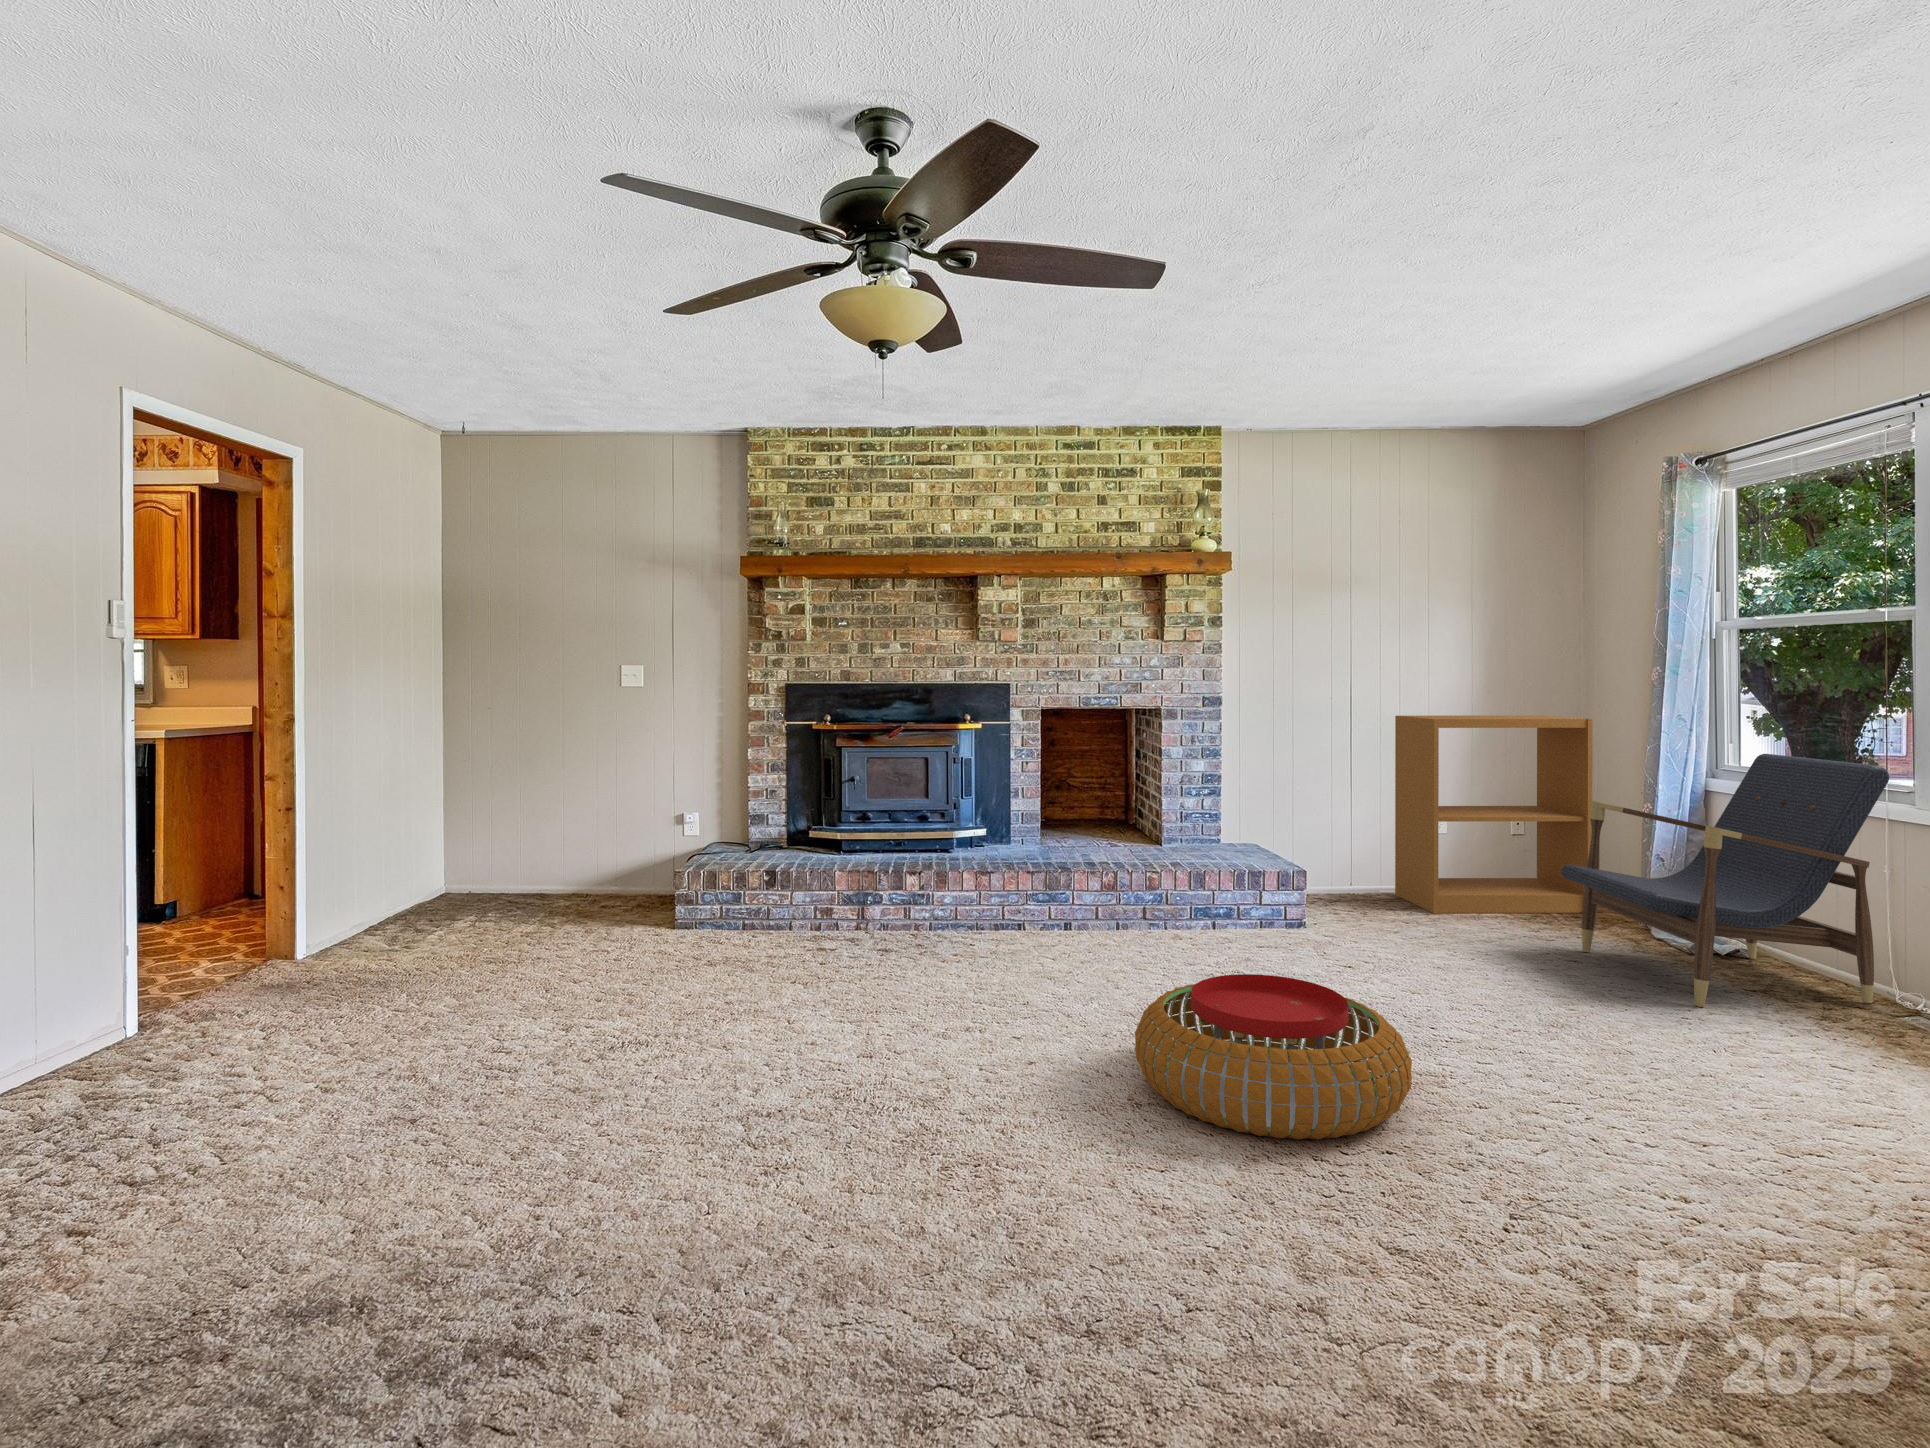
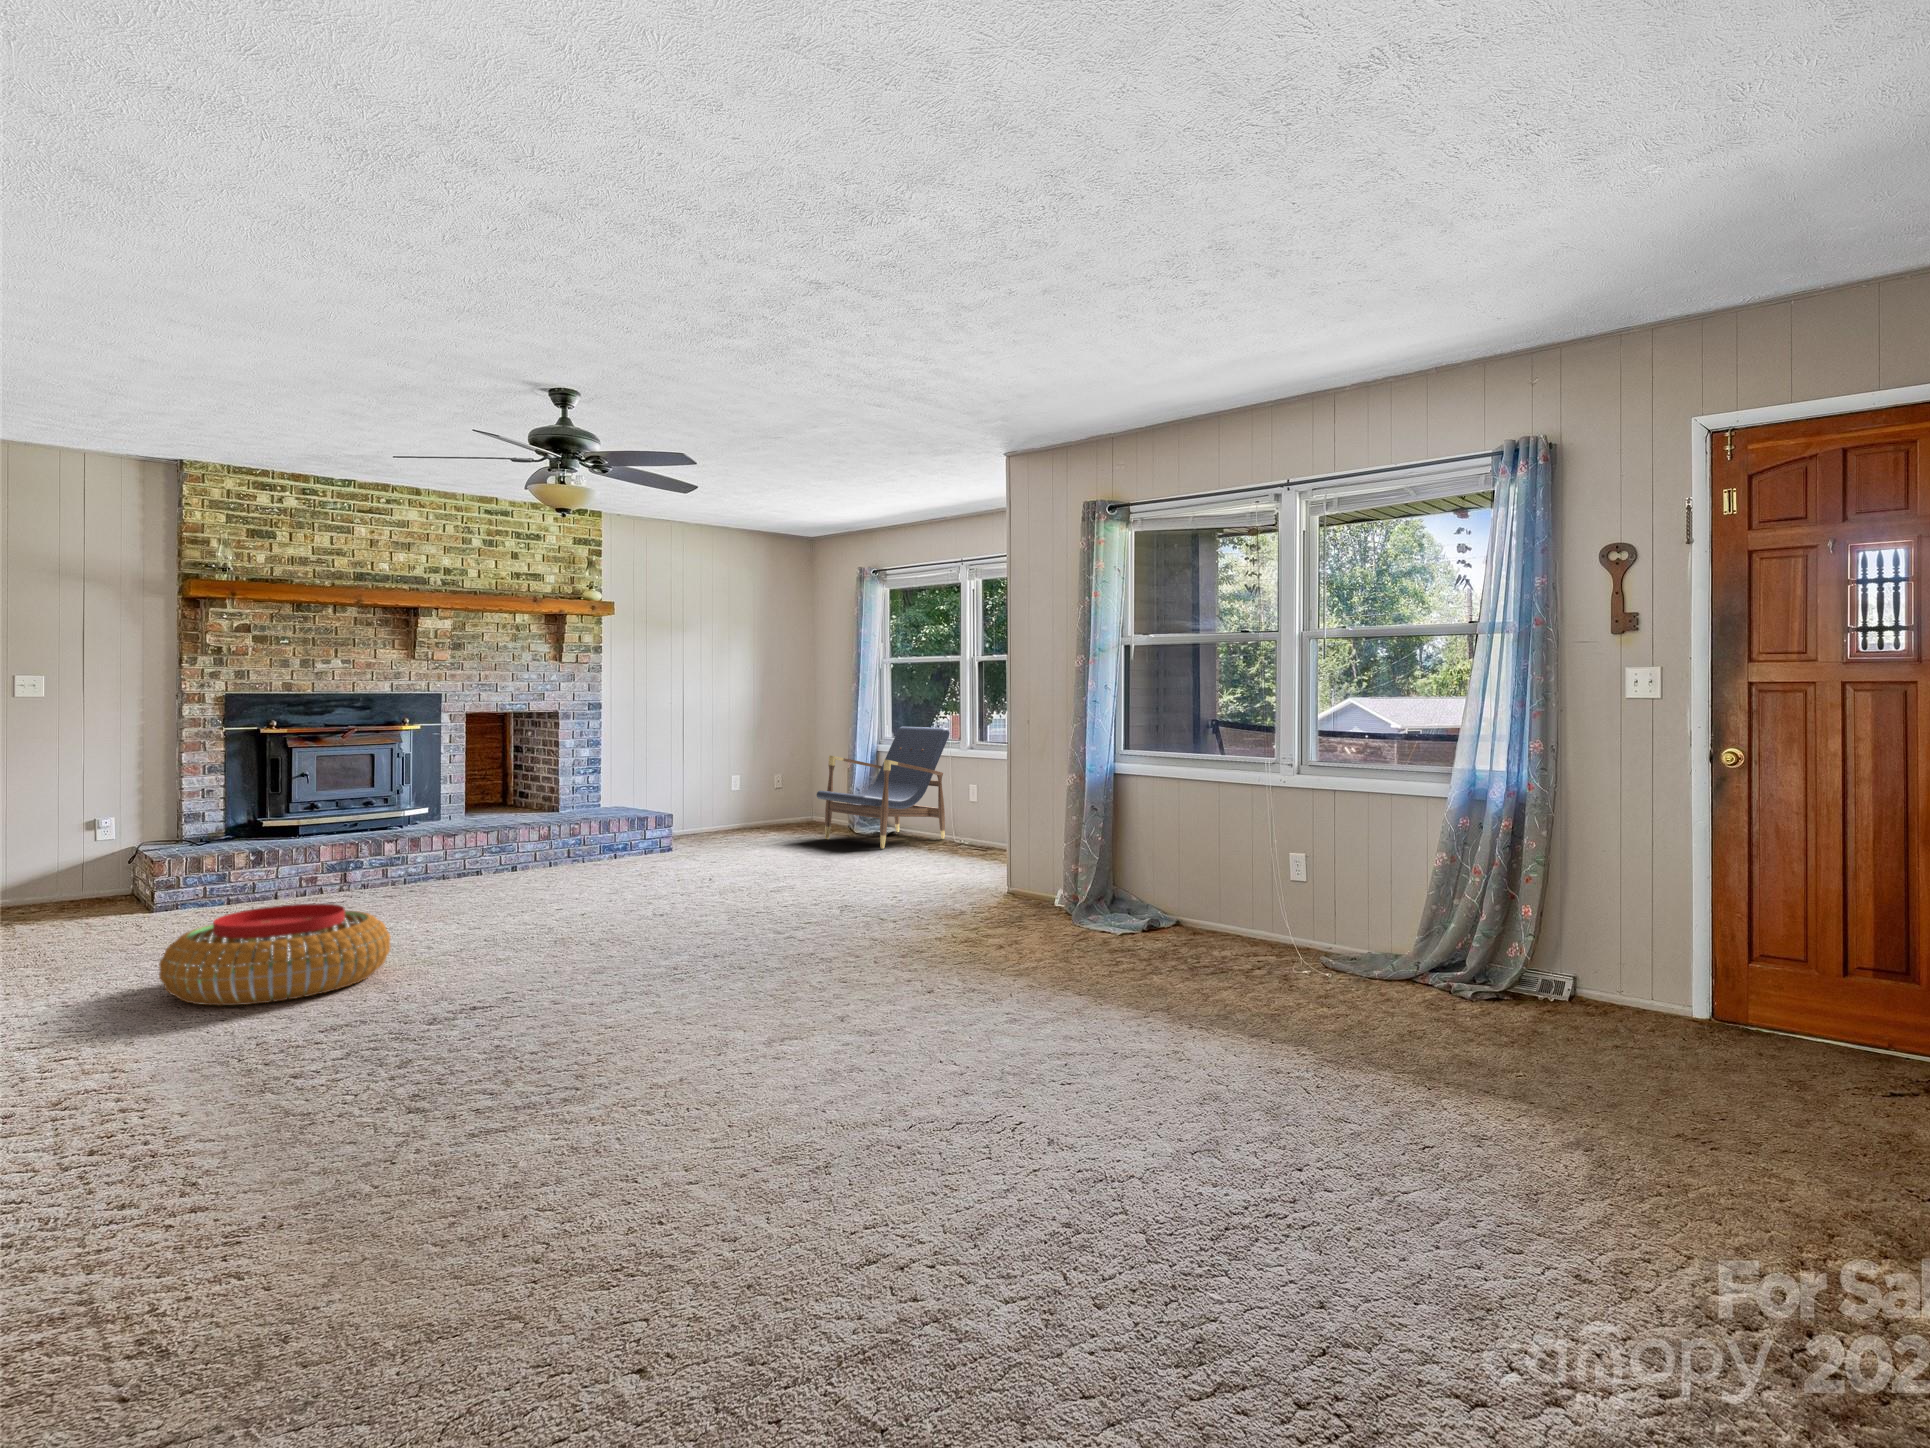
bookshelf: present [1395,715,1592,914] -> none [712,712,822,835]
pouf: present [1135,974,1412,1140] -> present [159,904,391,1006]

